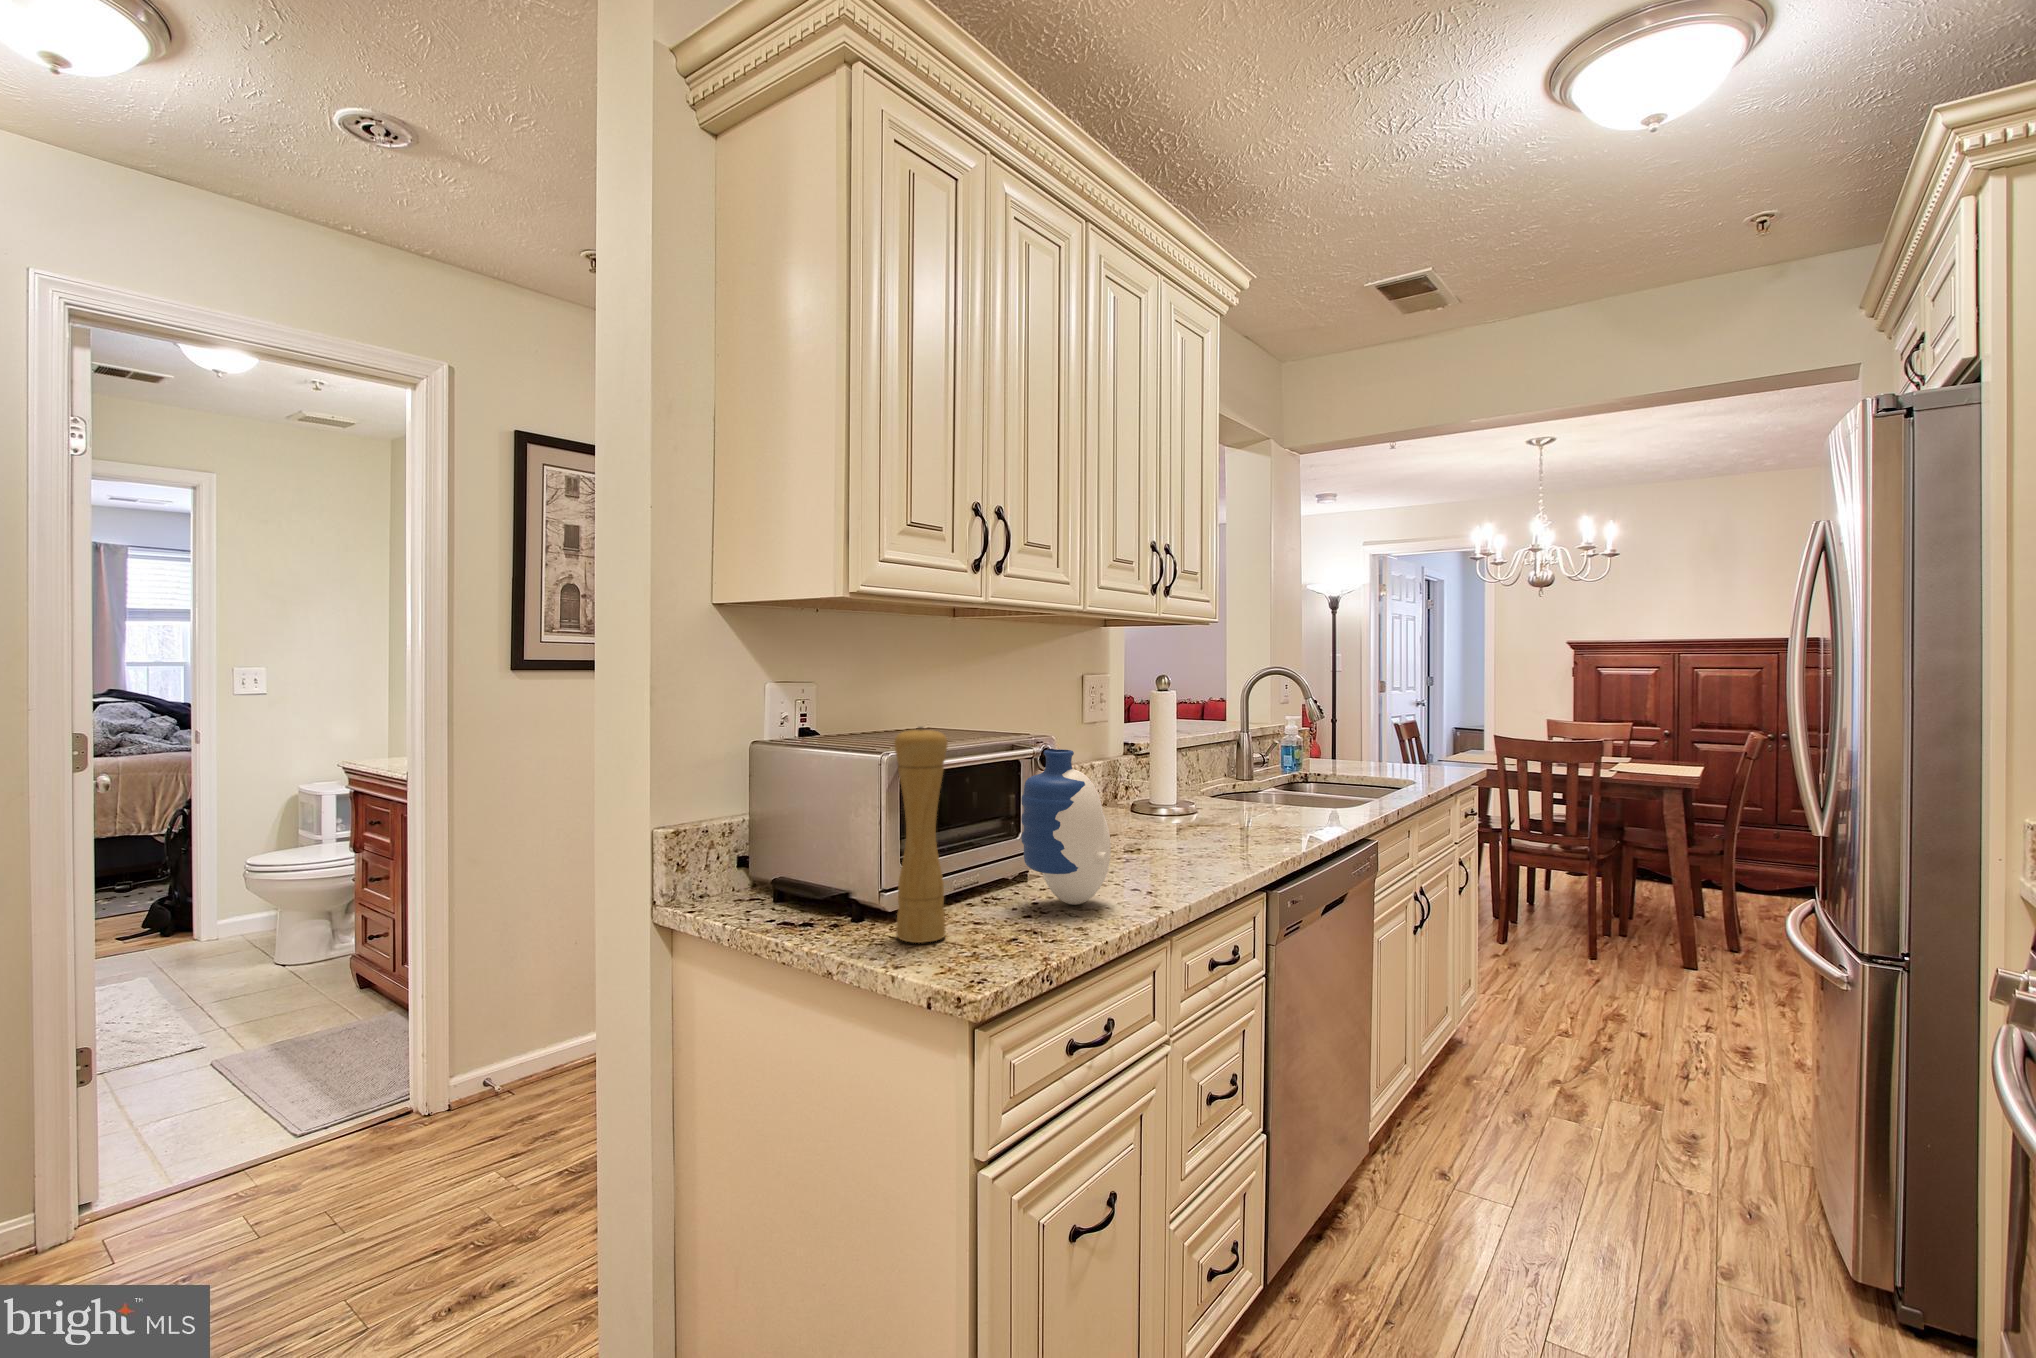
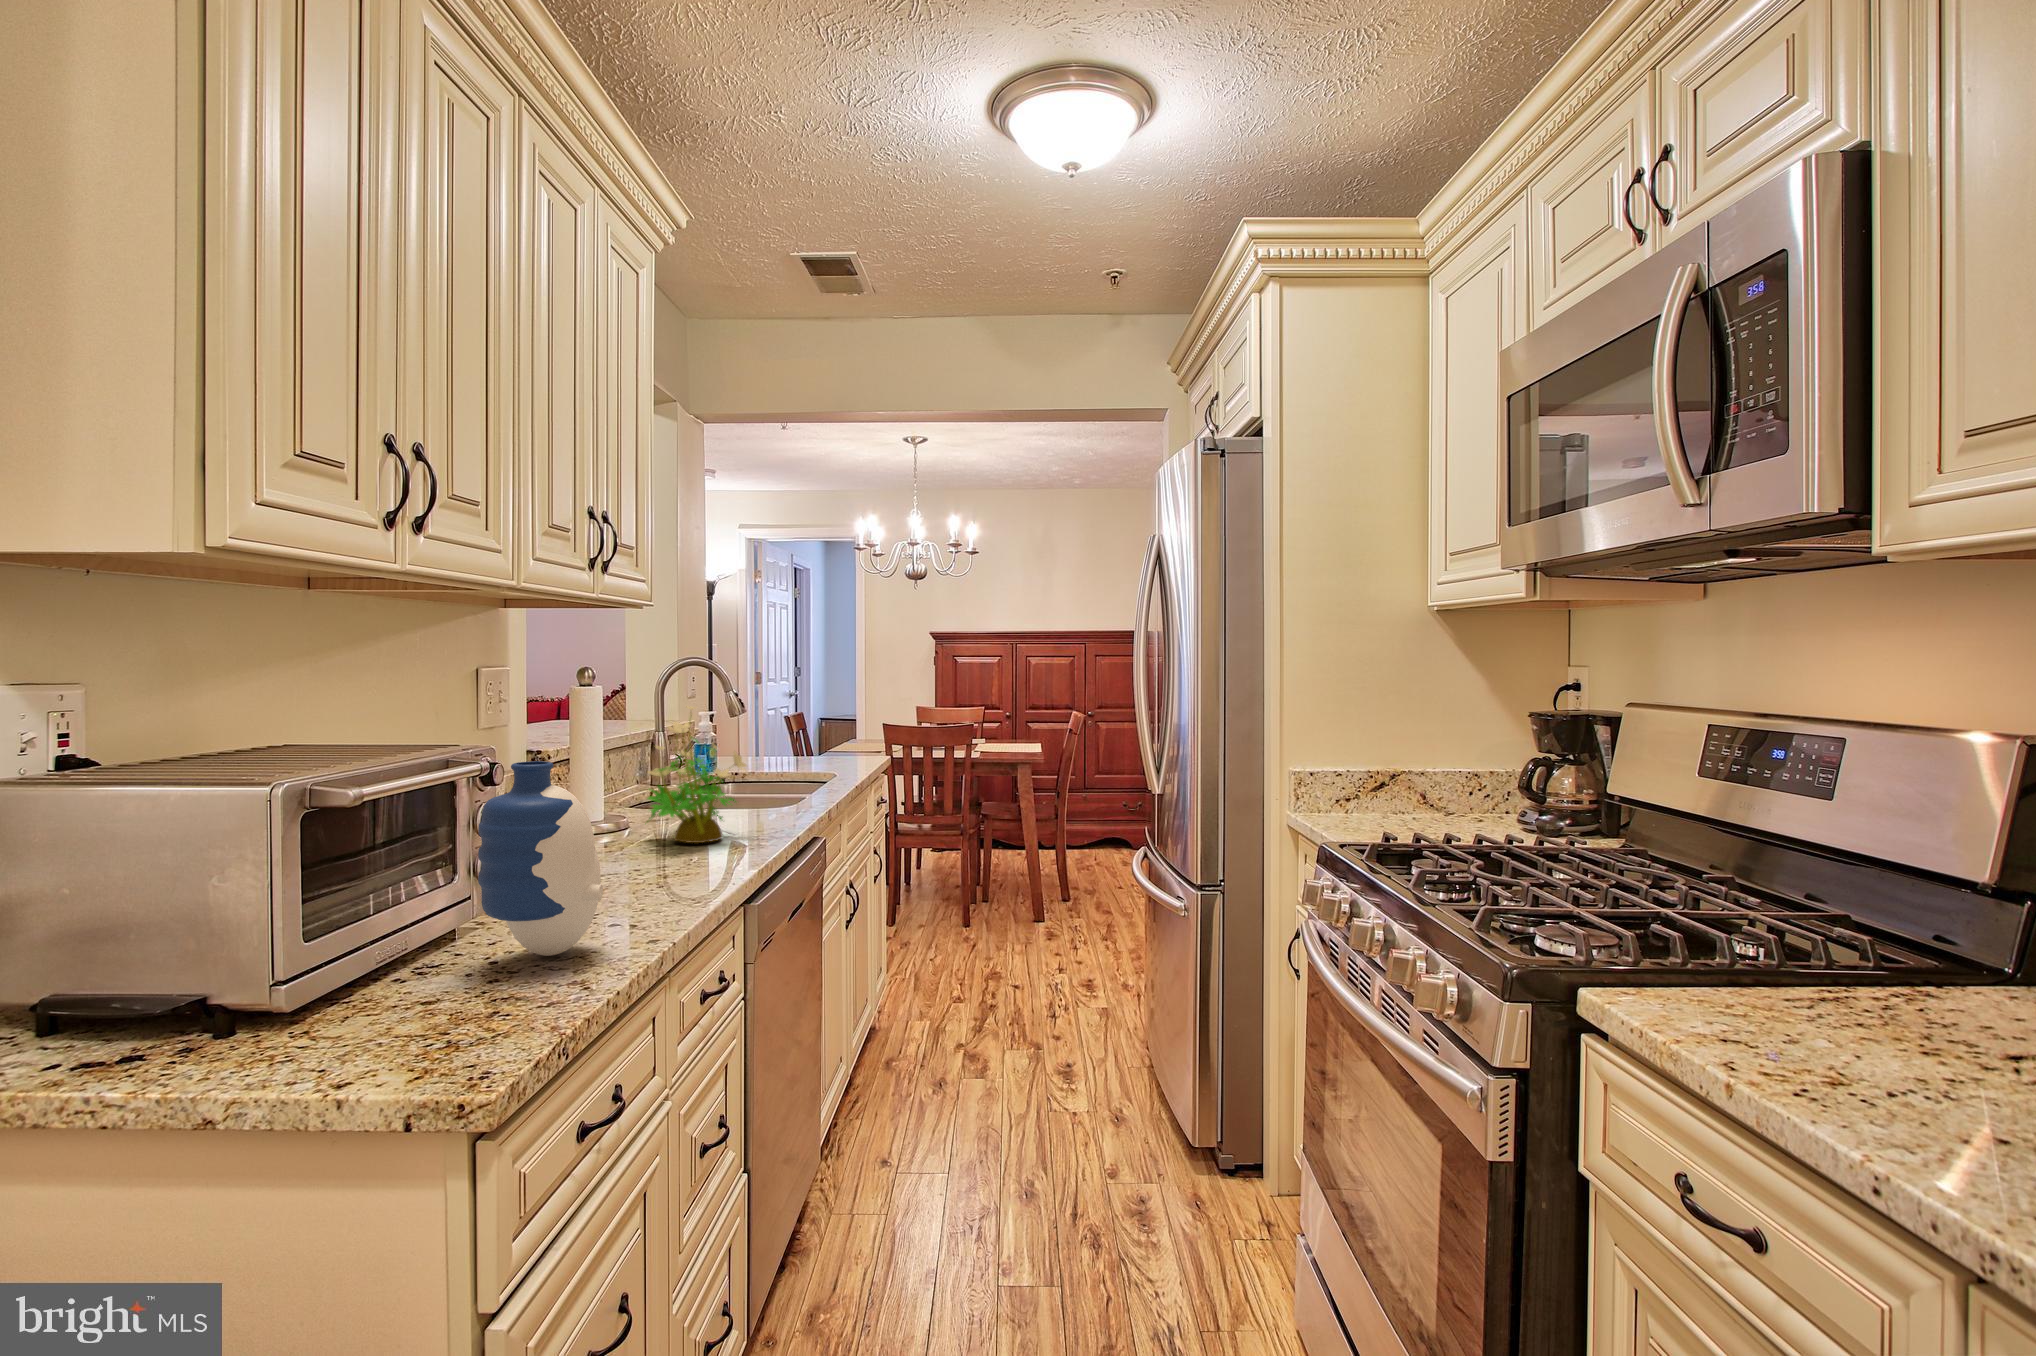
potted plant: none [1197,708,1288,832] -> present [647,706,747,843]
pepper mill: present [894,727,947,943] -> none [302,739,393,1049]

